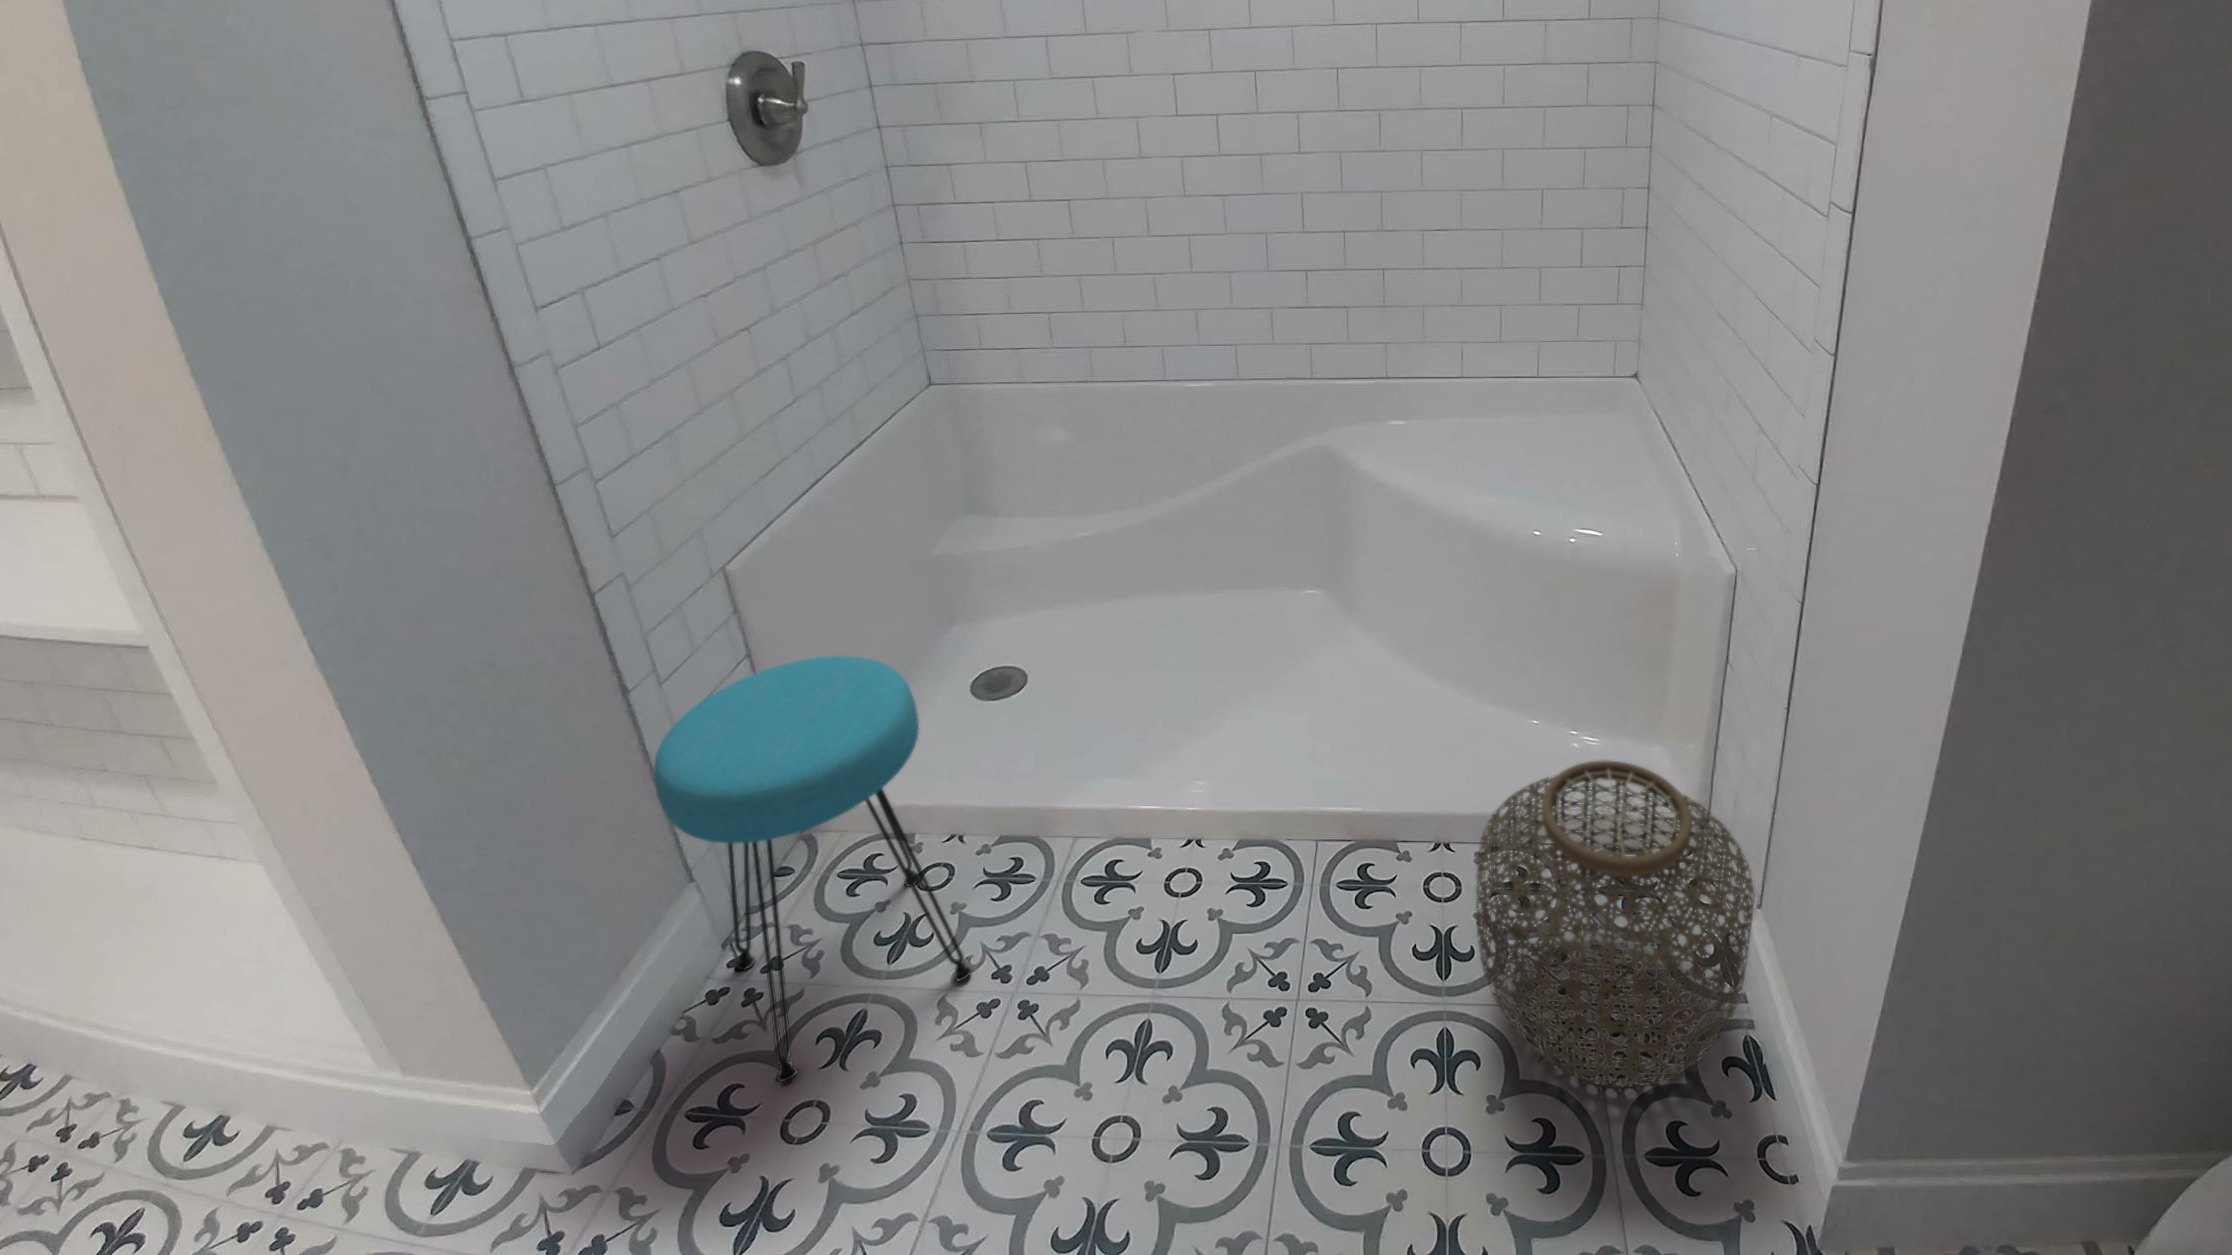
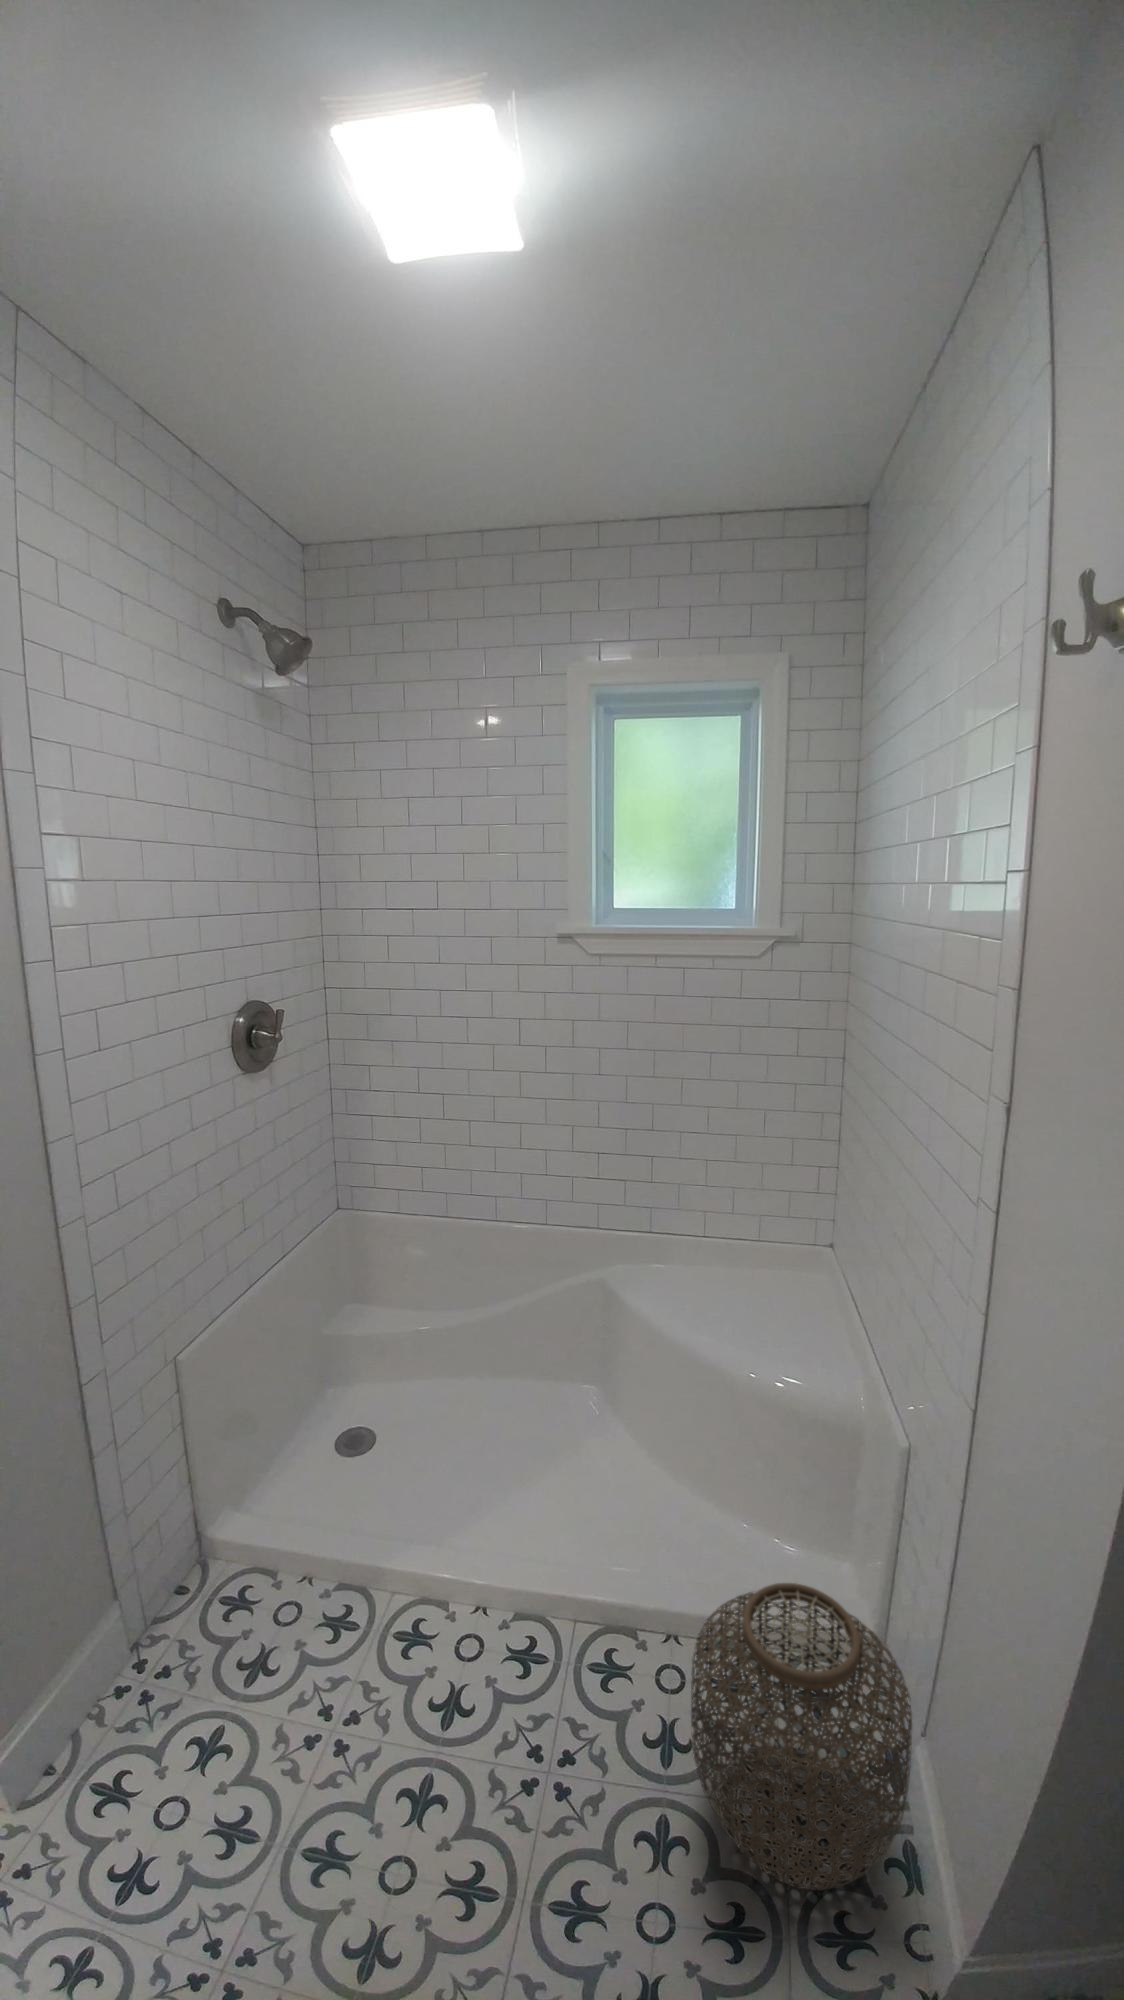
stool: present [654,656,971,1081] -> none [120,1428,305,1774]

